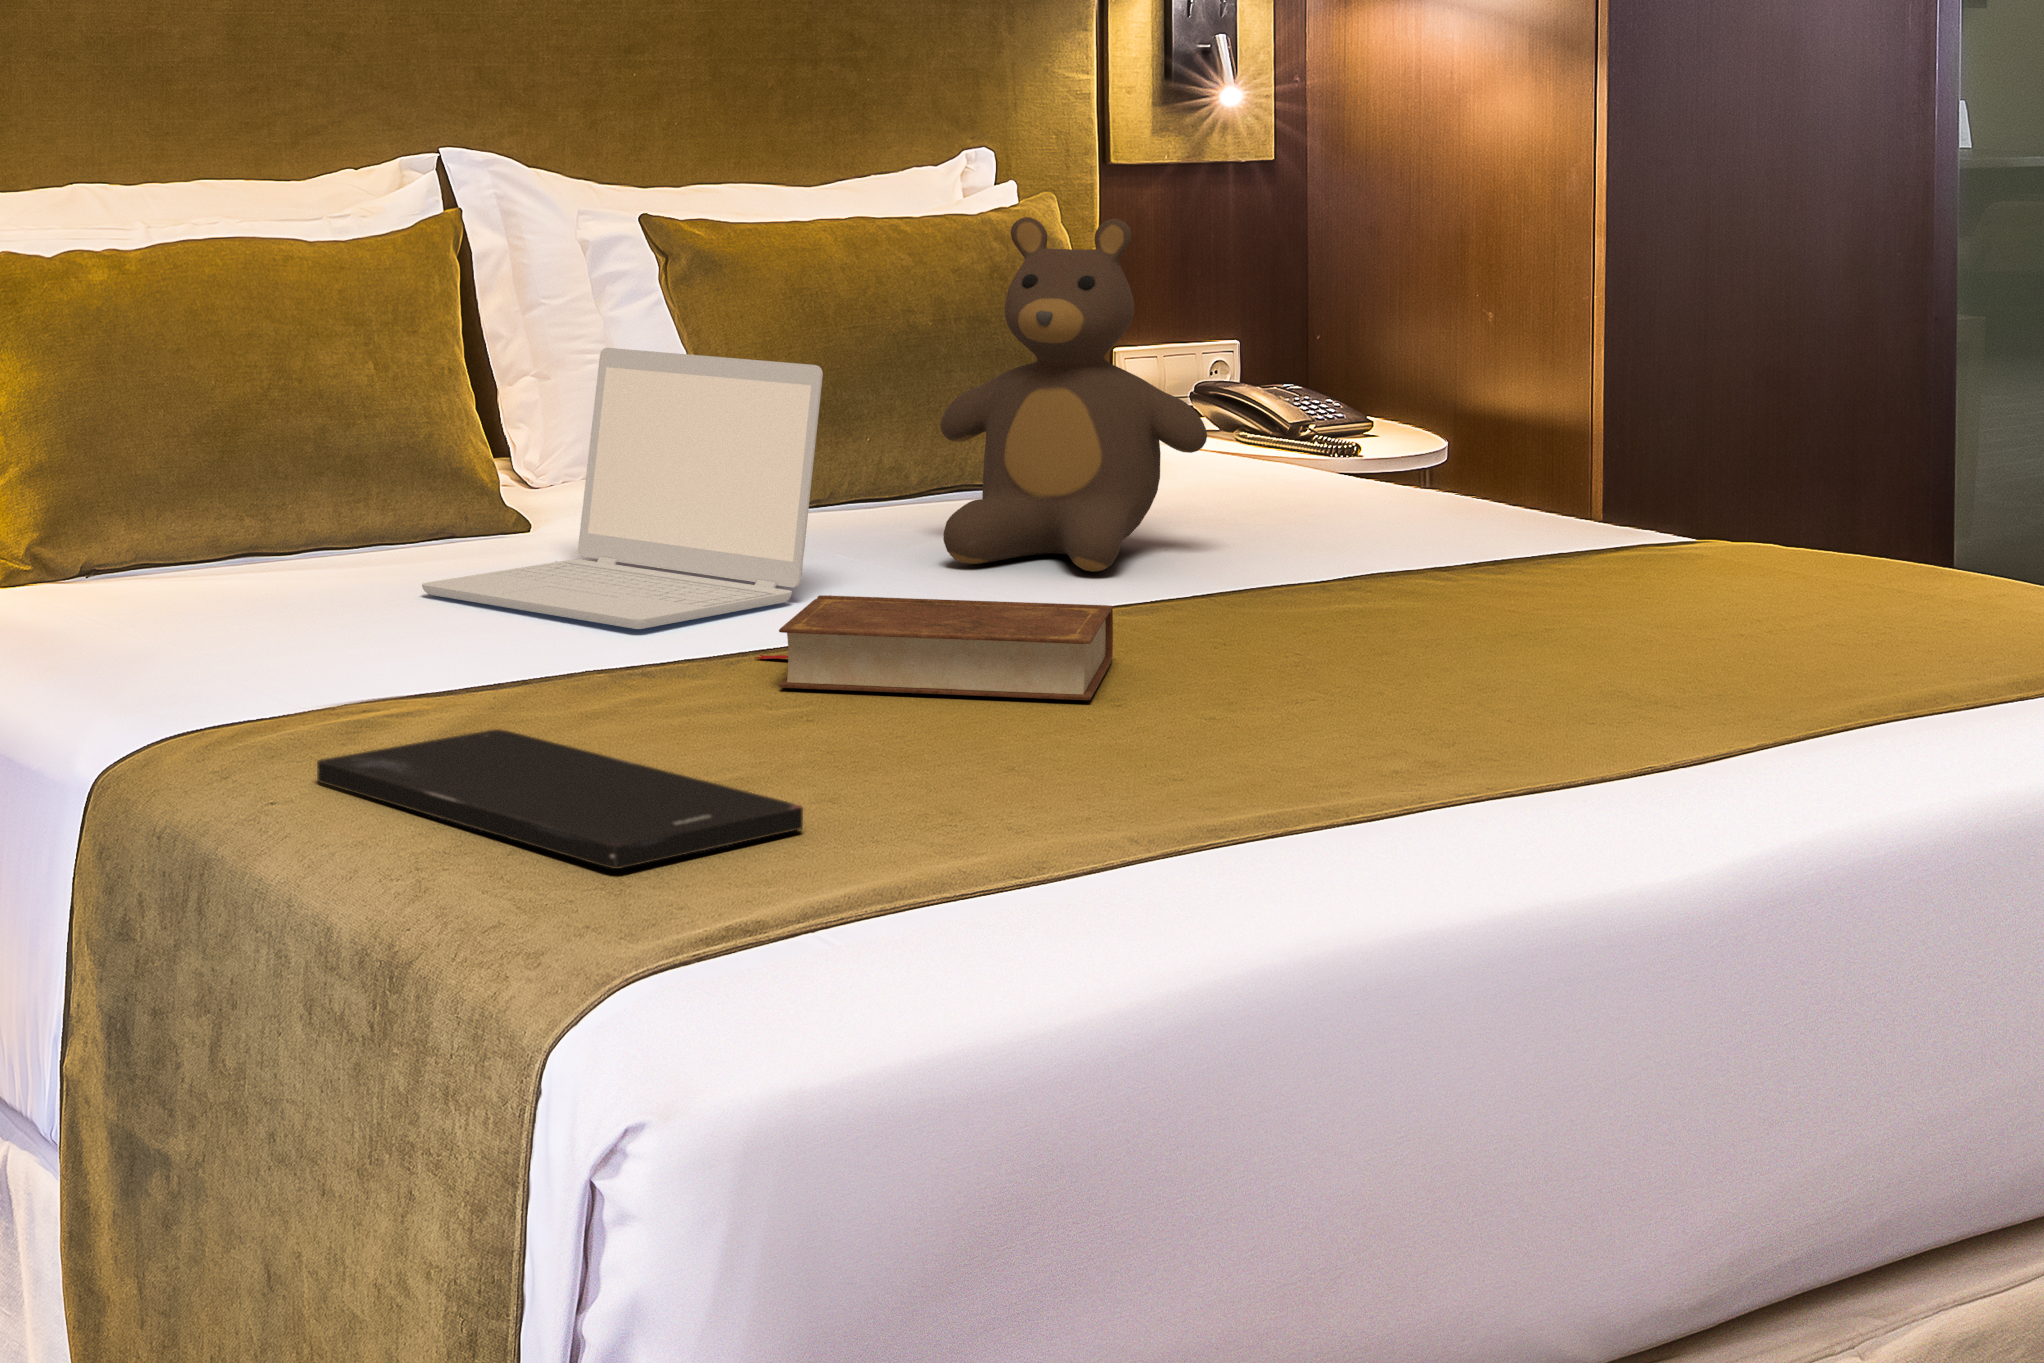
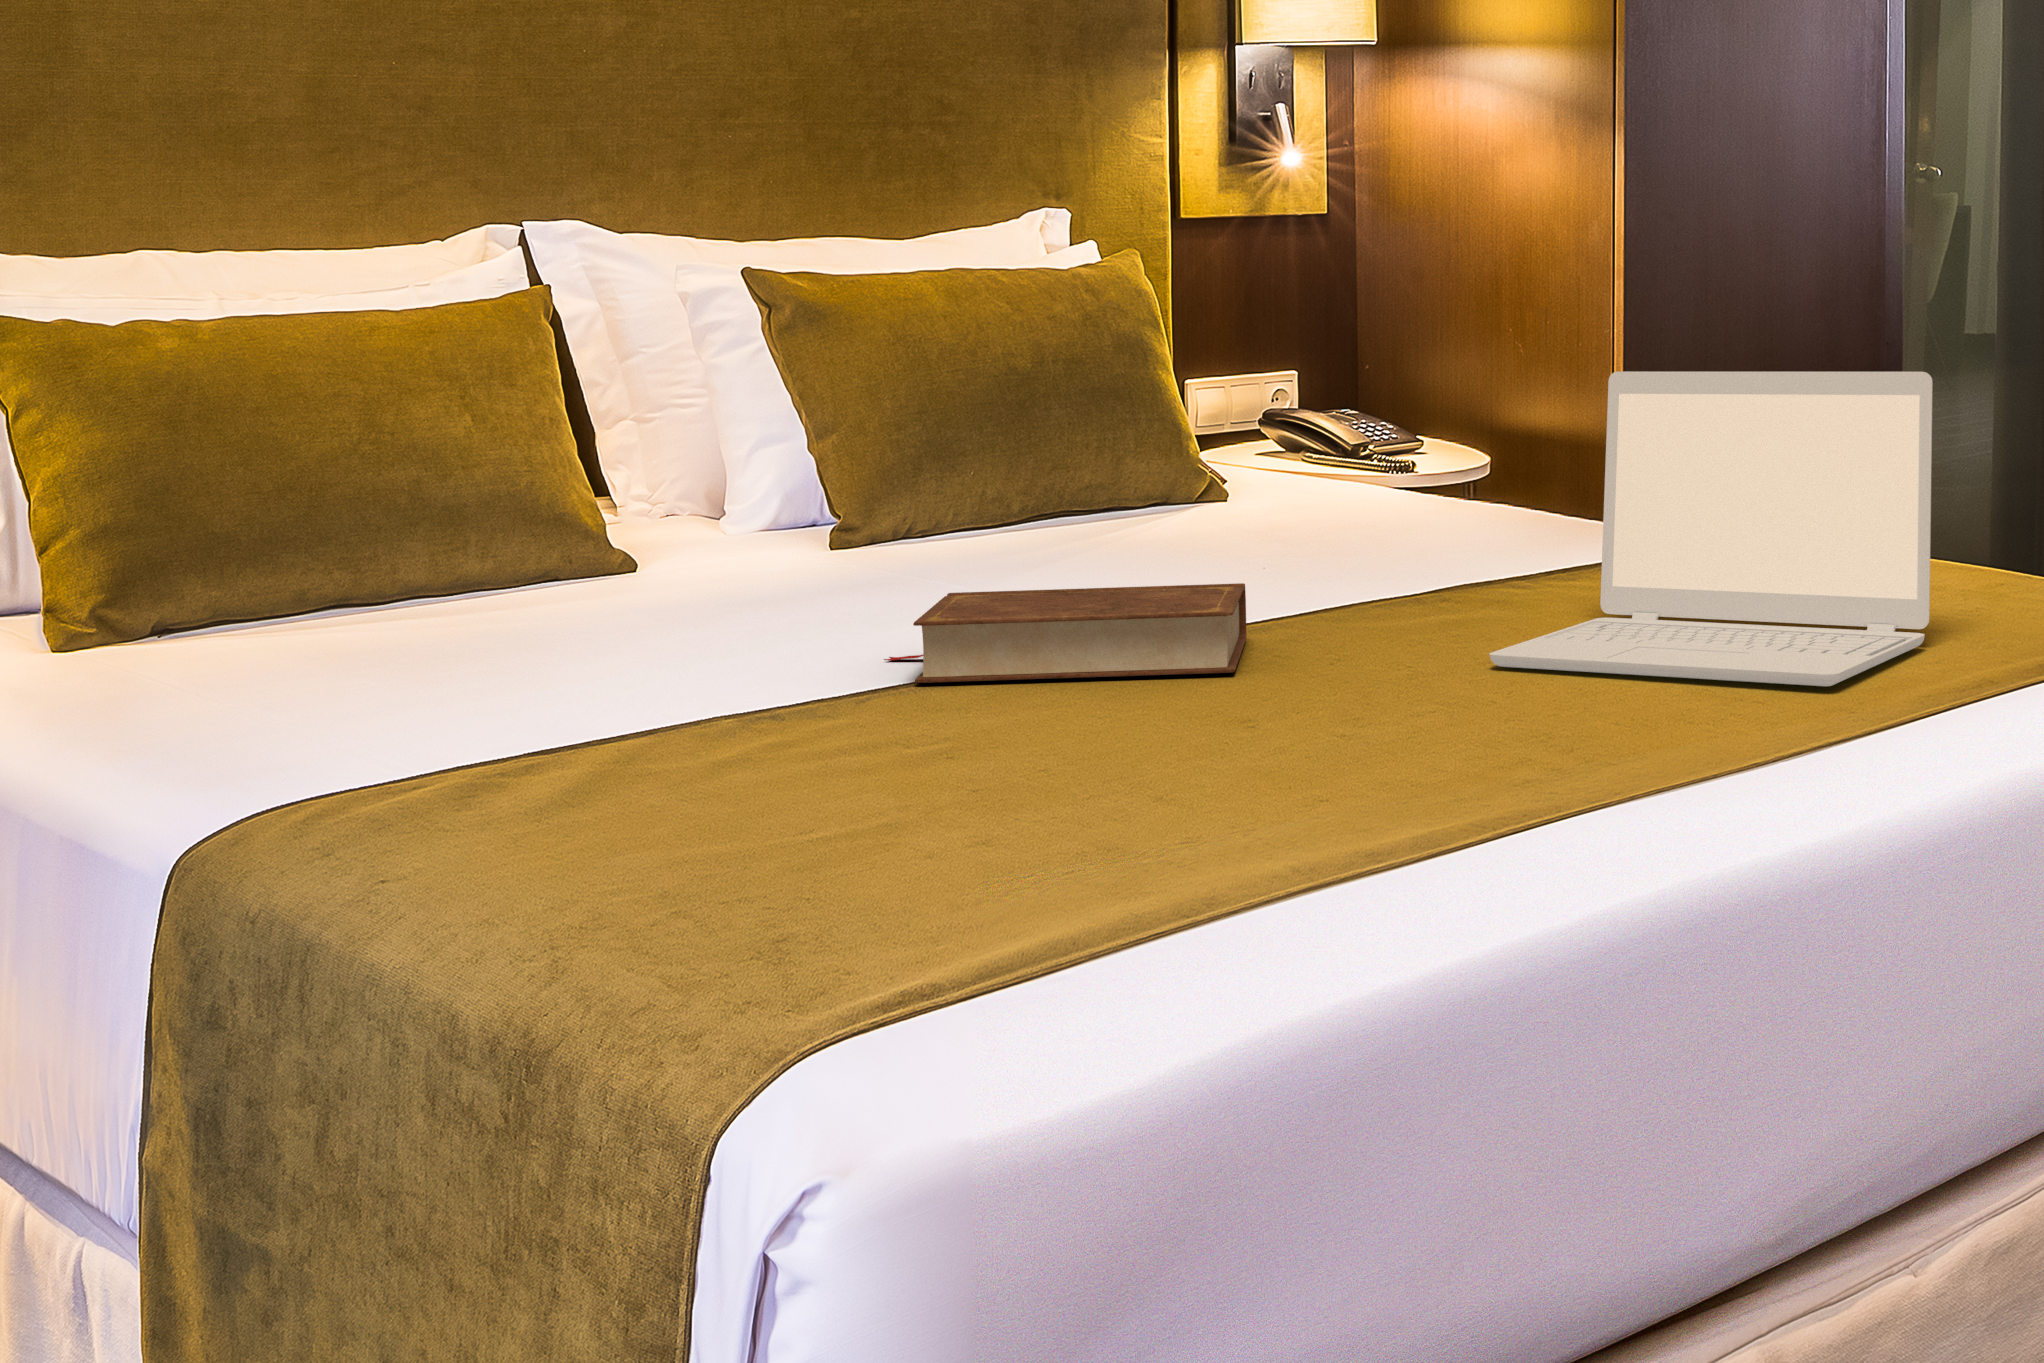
teddy bear: present [940,217,1207,572] -> none [1050,232,1308,570]
laptop: present [422,348,823,629] -> present [1489,371,1933,686]
smartphone: present [317,729,803,869] -> none [413,738,964,860]

